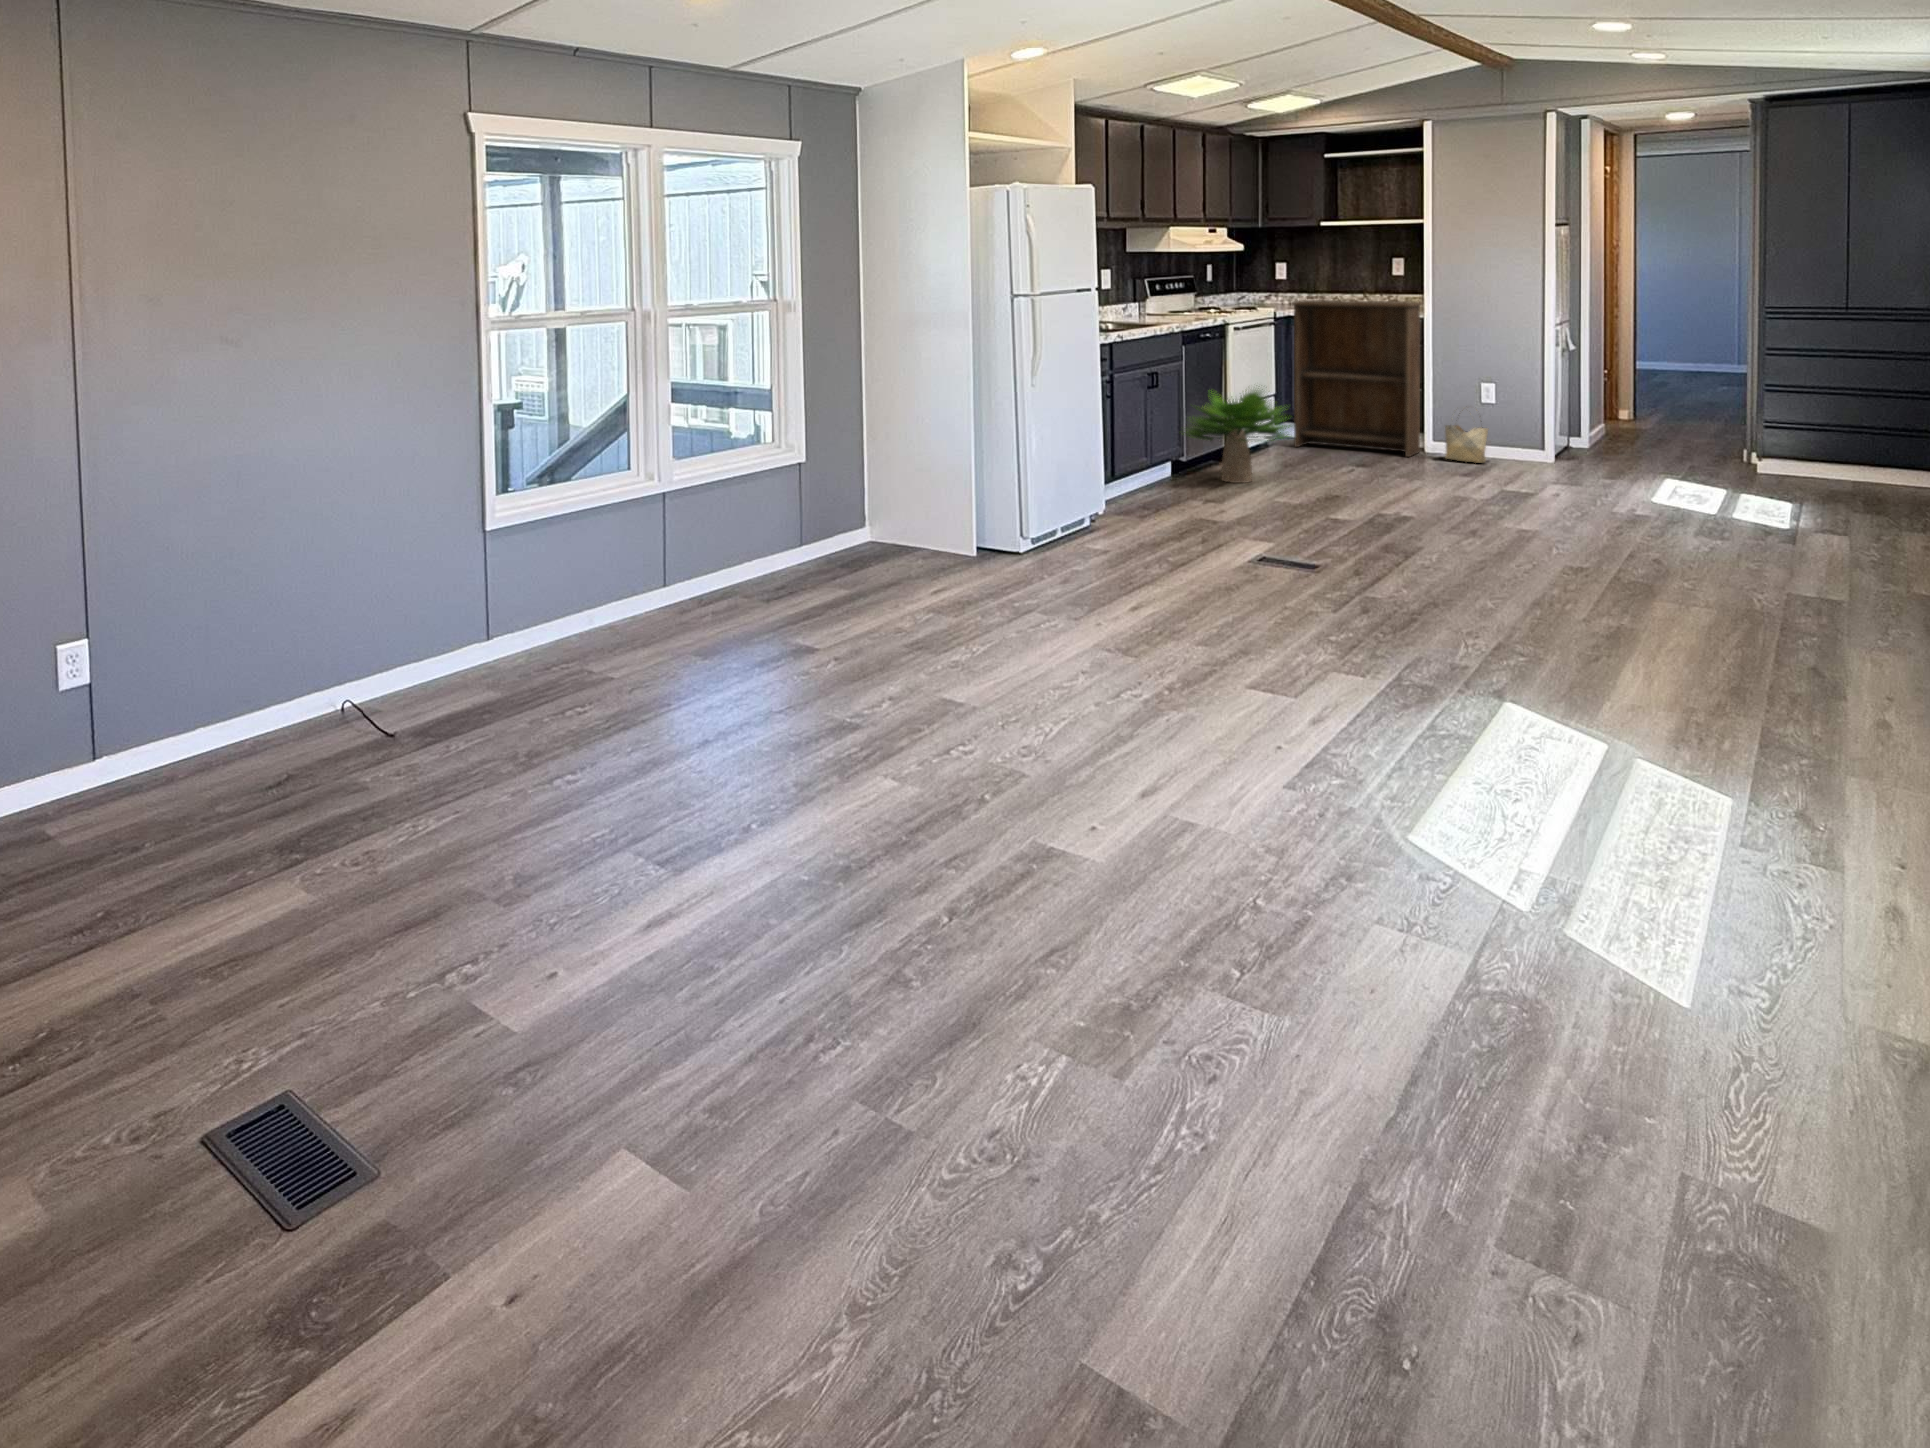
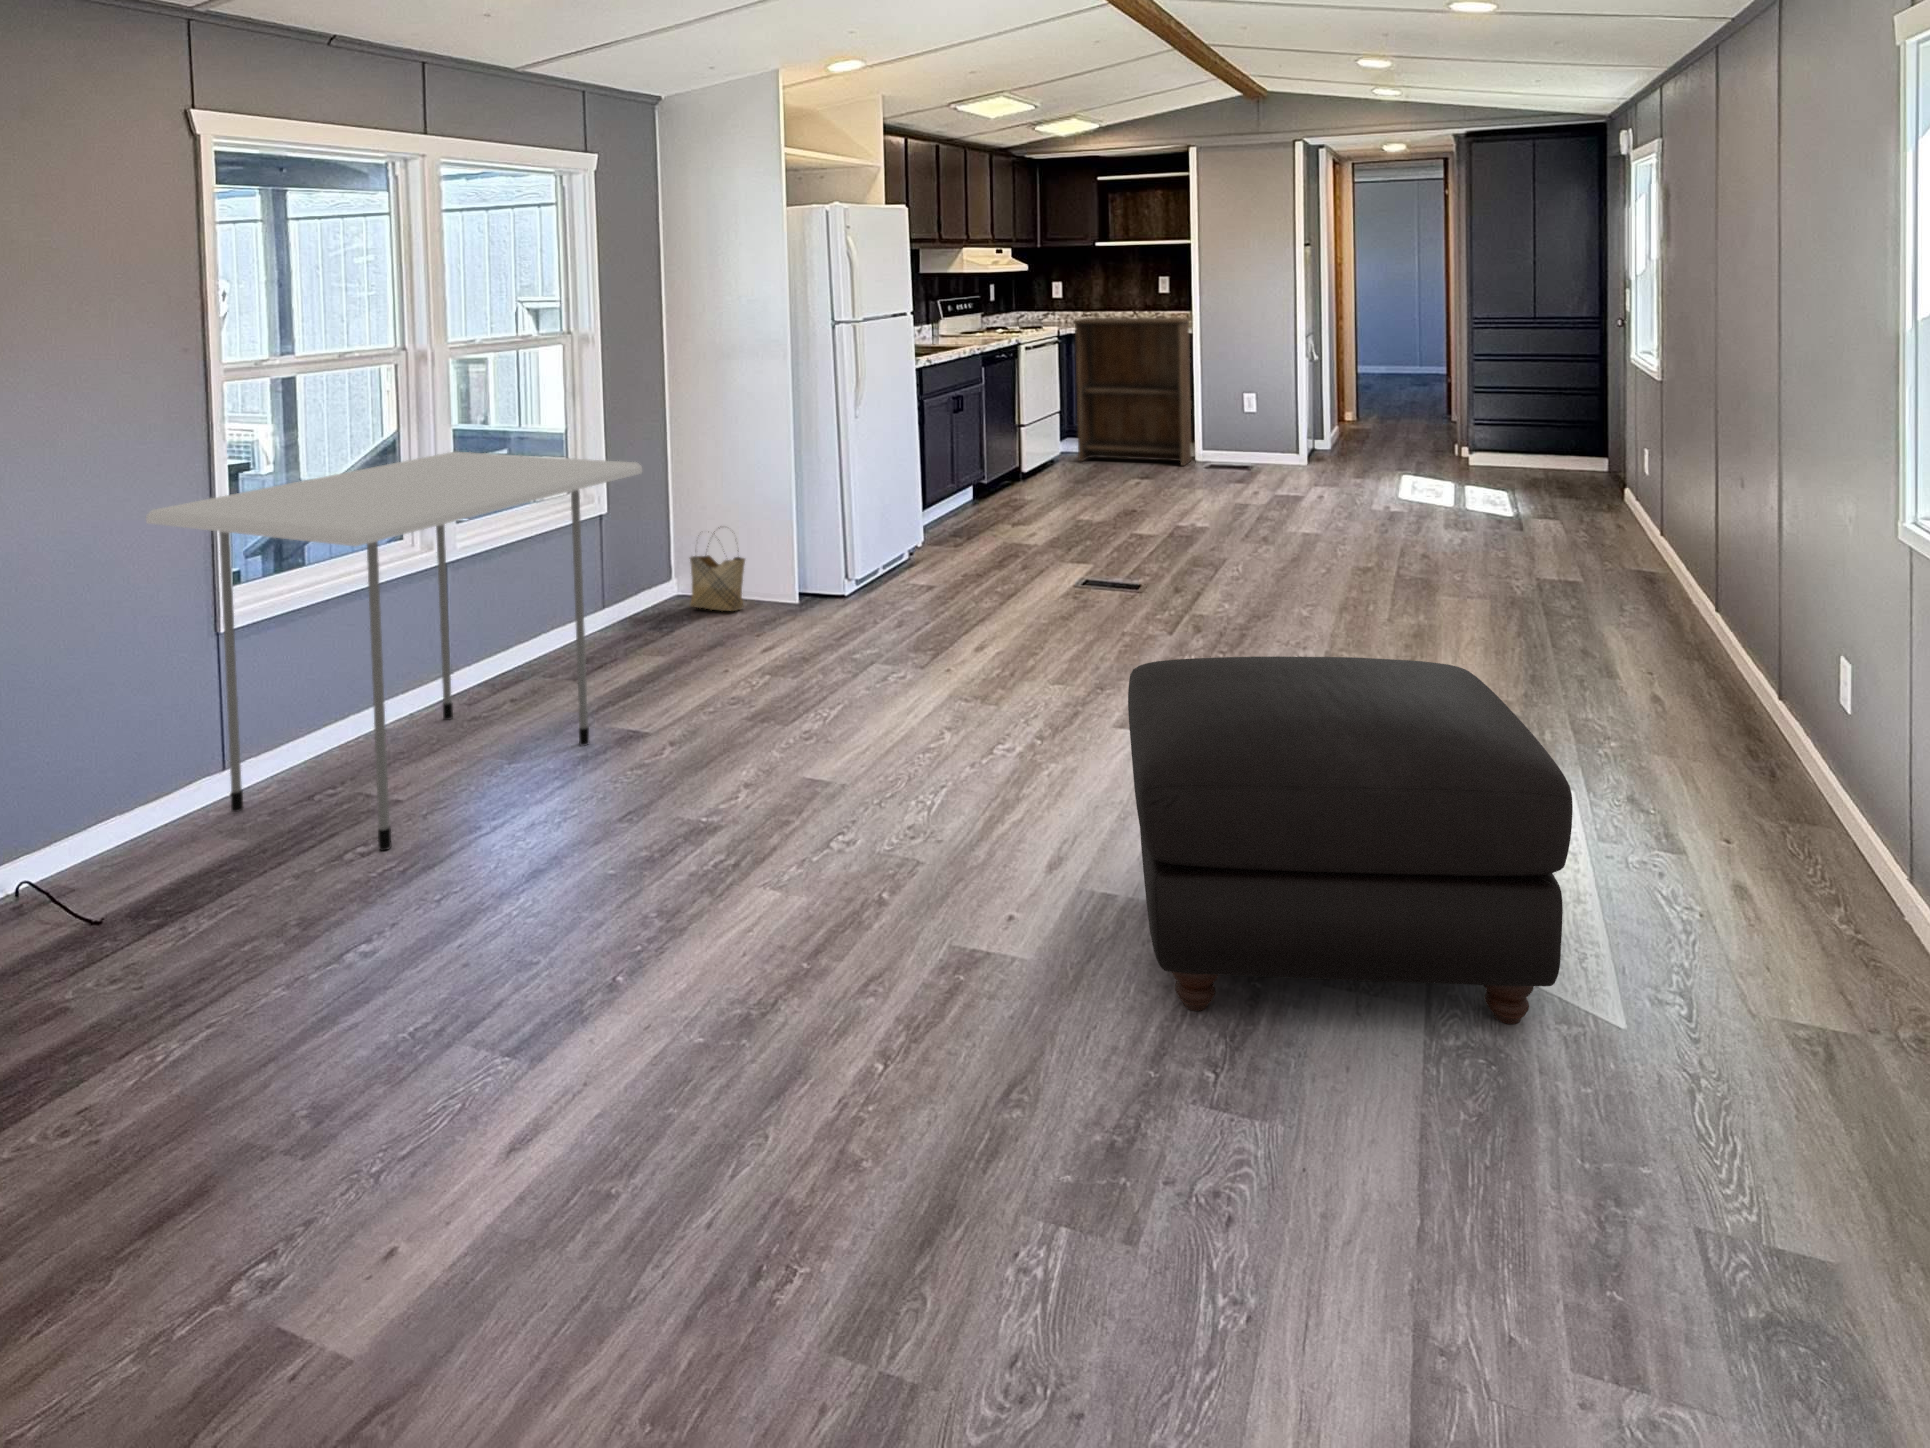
potted plant: present [1182,388,1289,483] -> none [977,401,1092,503]
dining table: none [432,396,819,713] -> present [146,452,642,851]
woven basket: present [1445,413,1488,463] -> present [690,528,745,611]
ottoman: none [1189,613,1624,983] -> present [1128,656,1573,1024]

